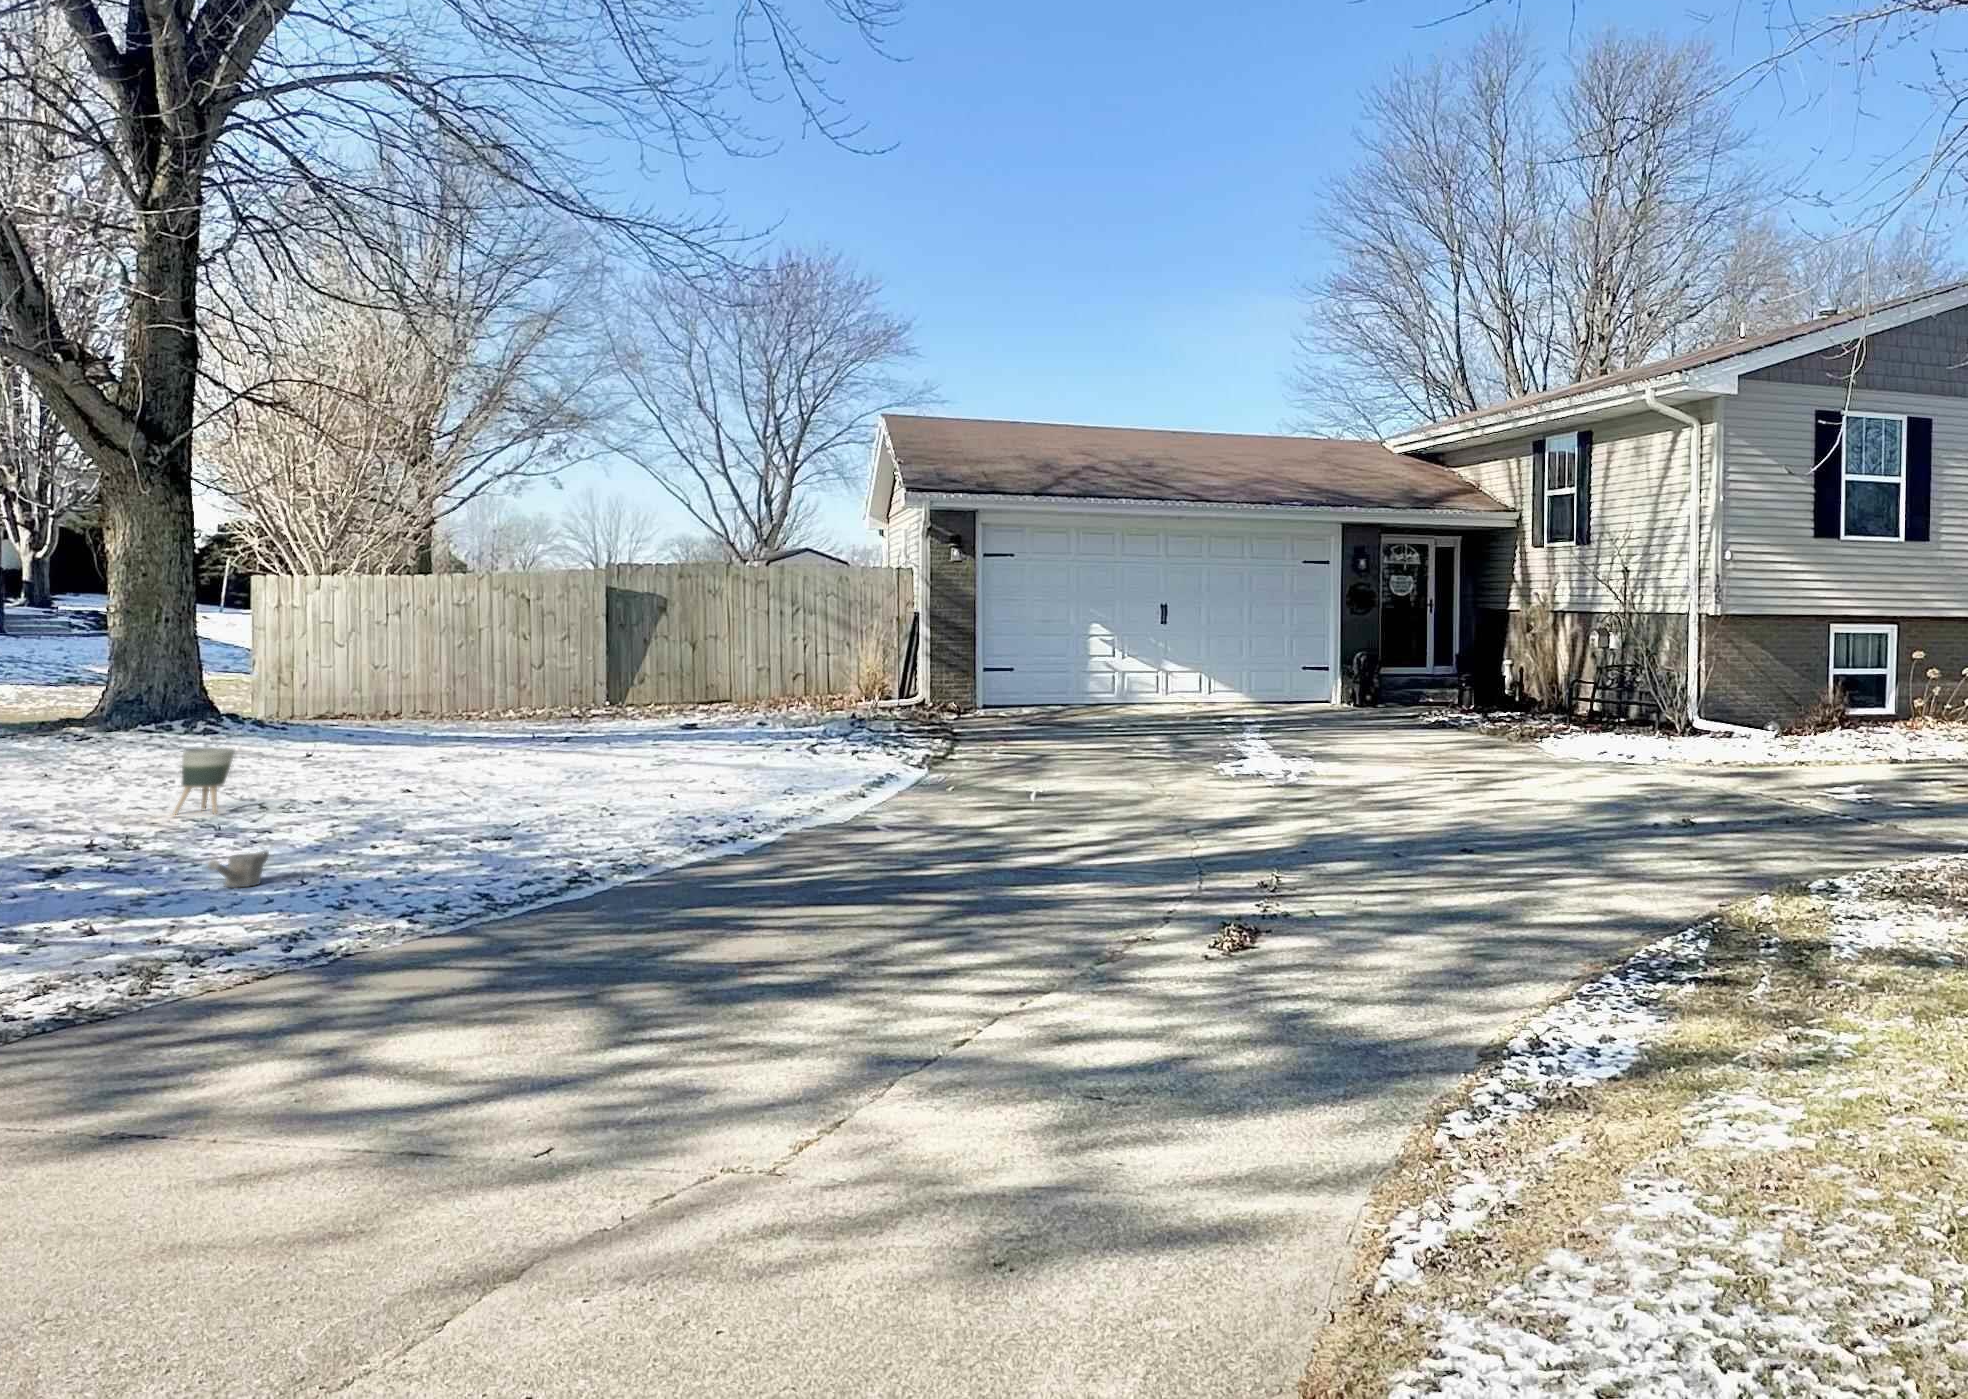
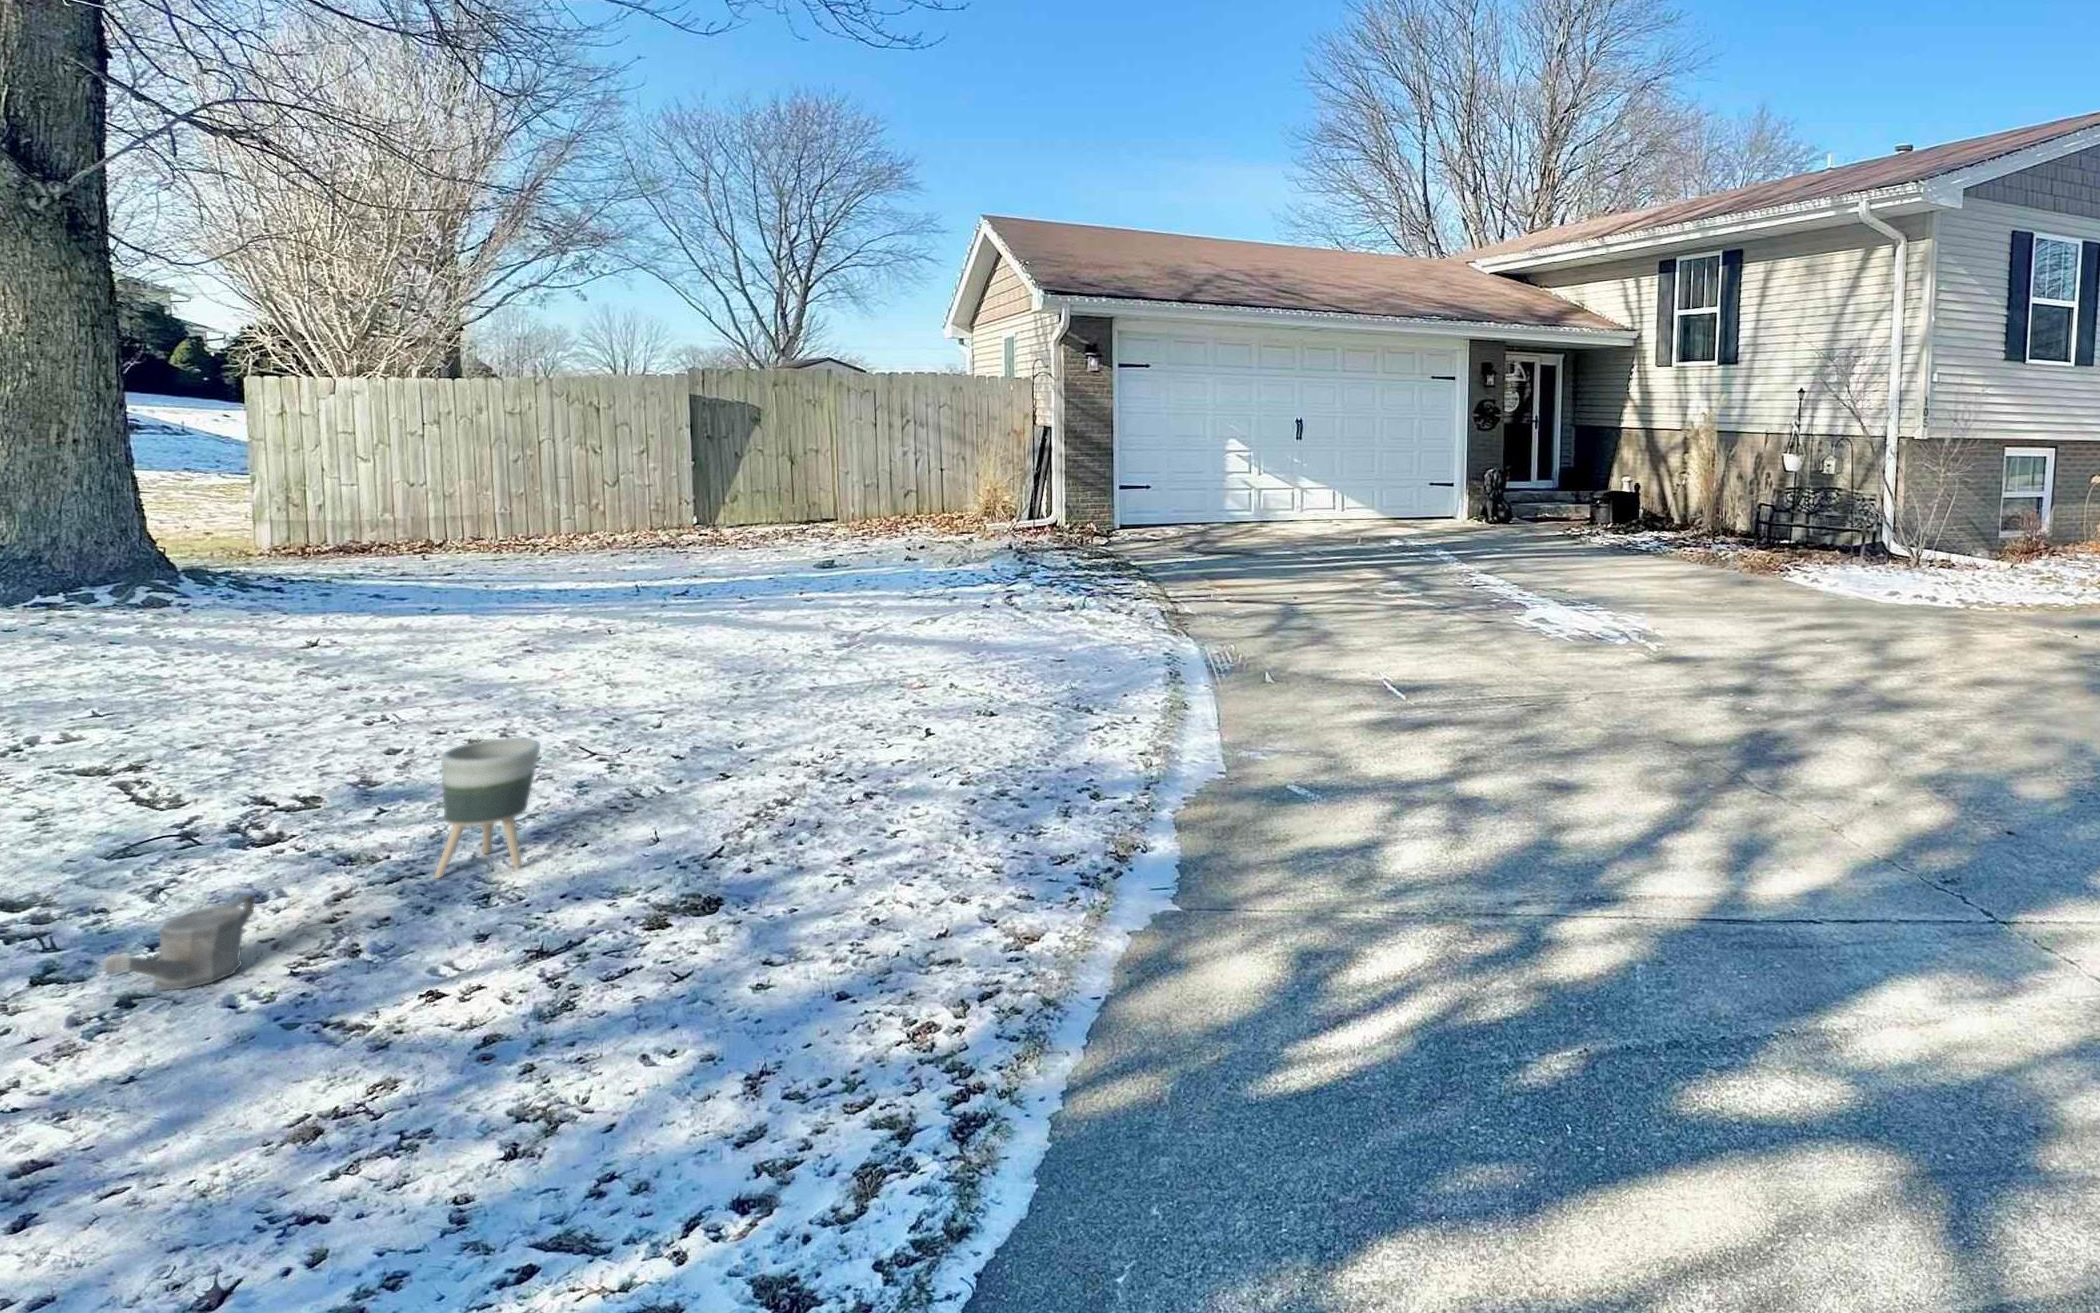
planter: present [174,748,235,815] -> present [435,738,540,878]

